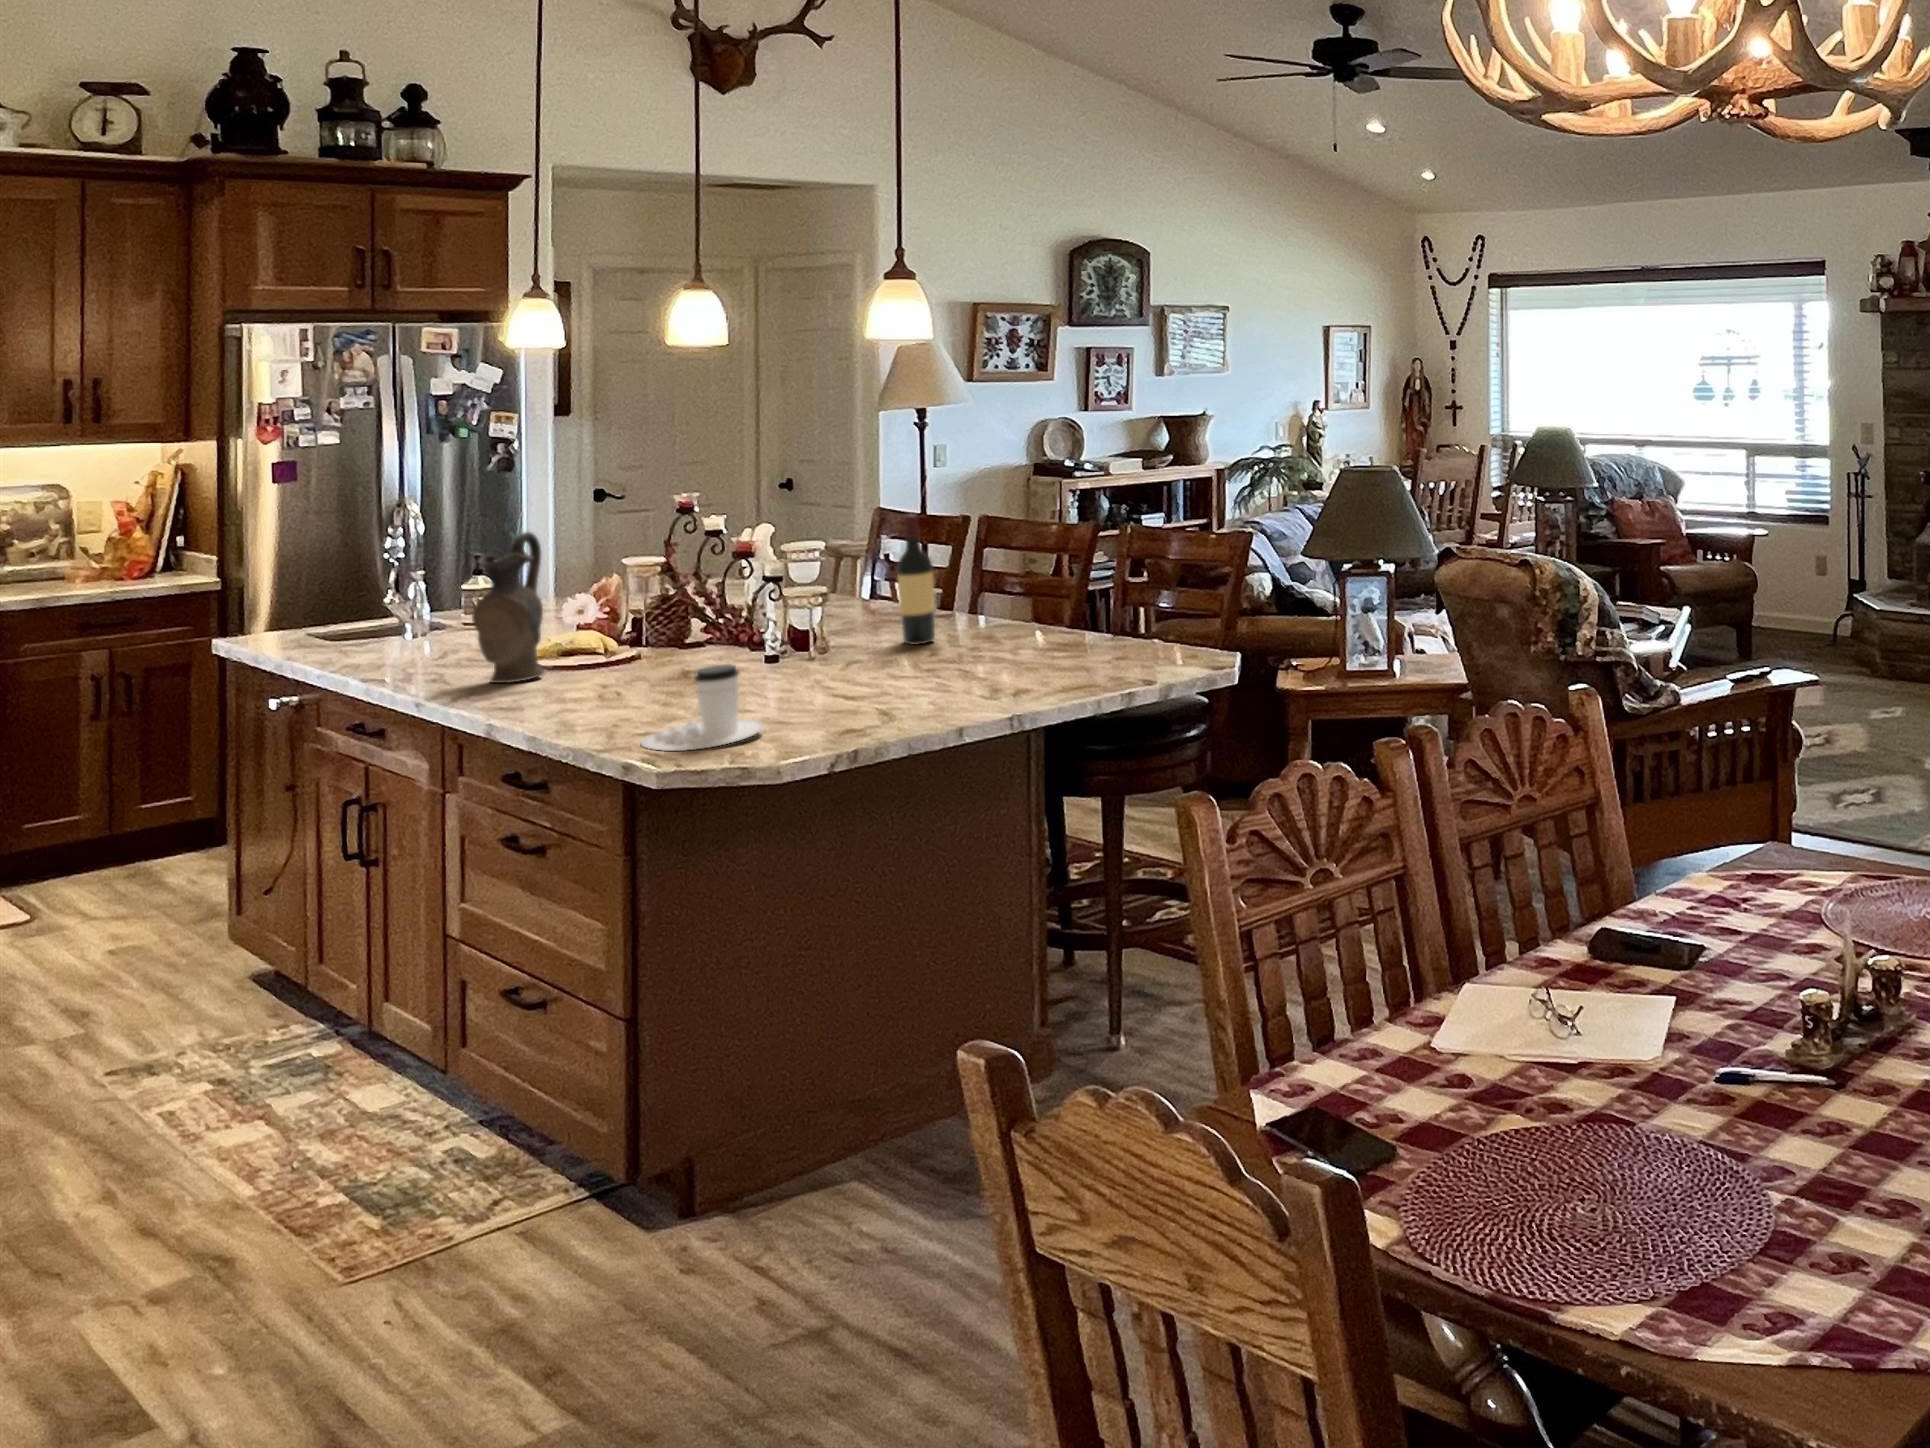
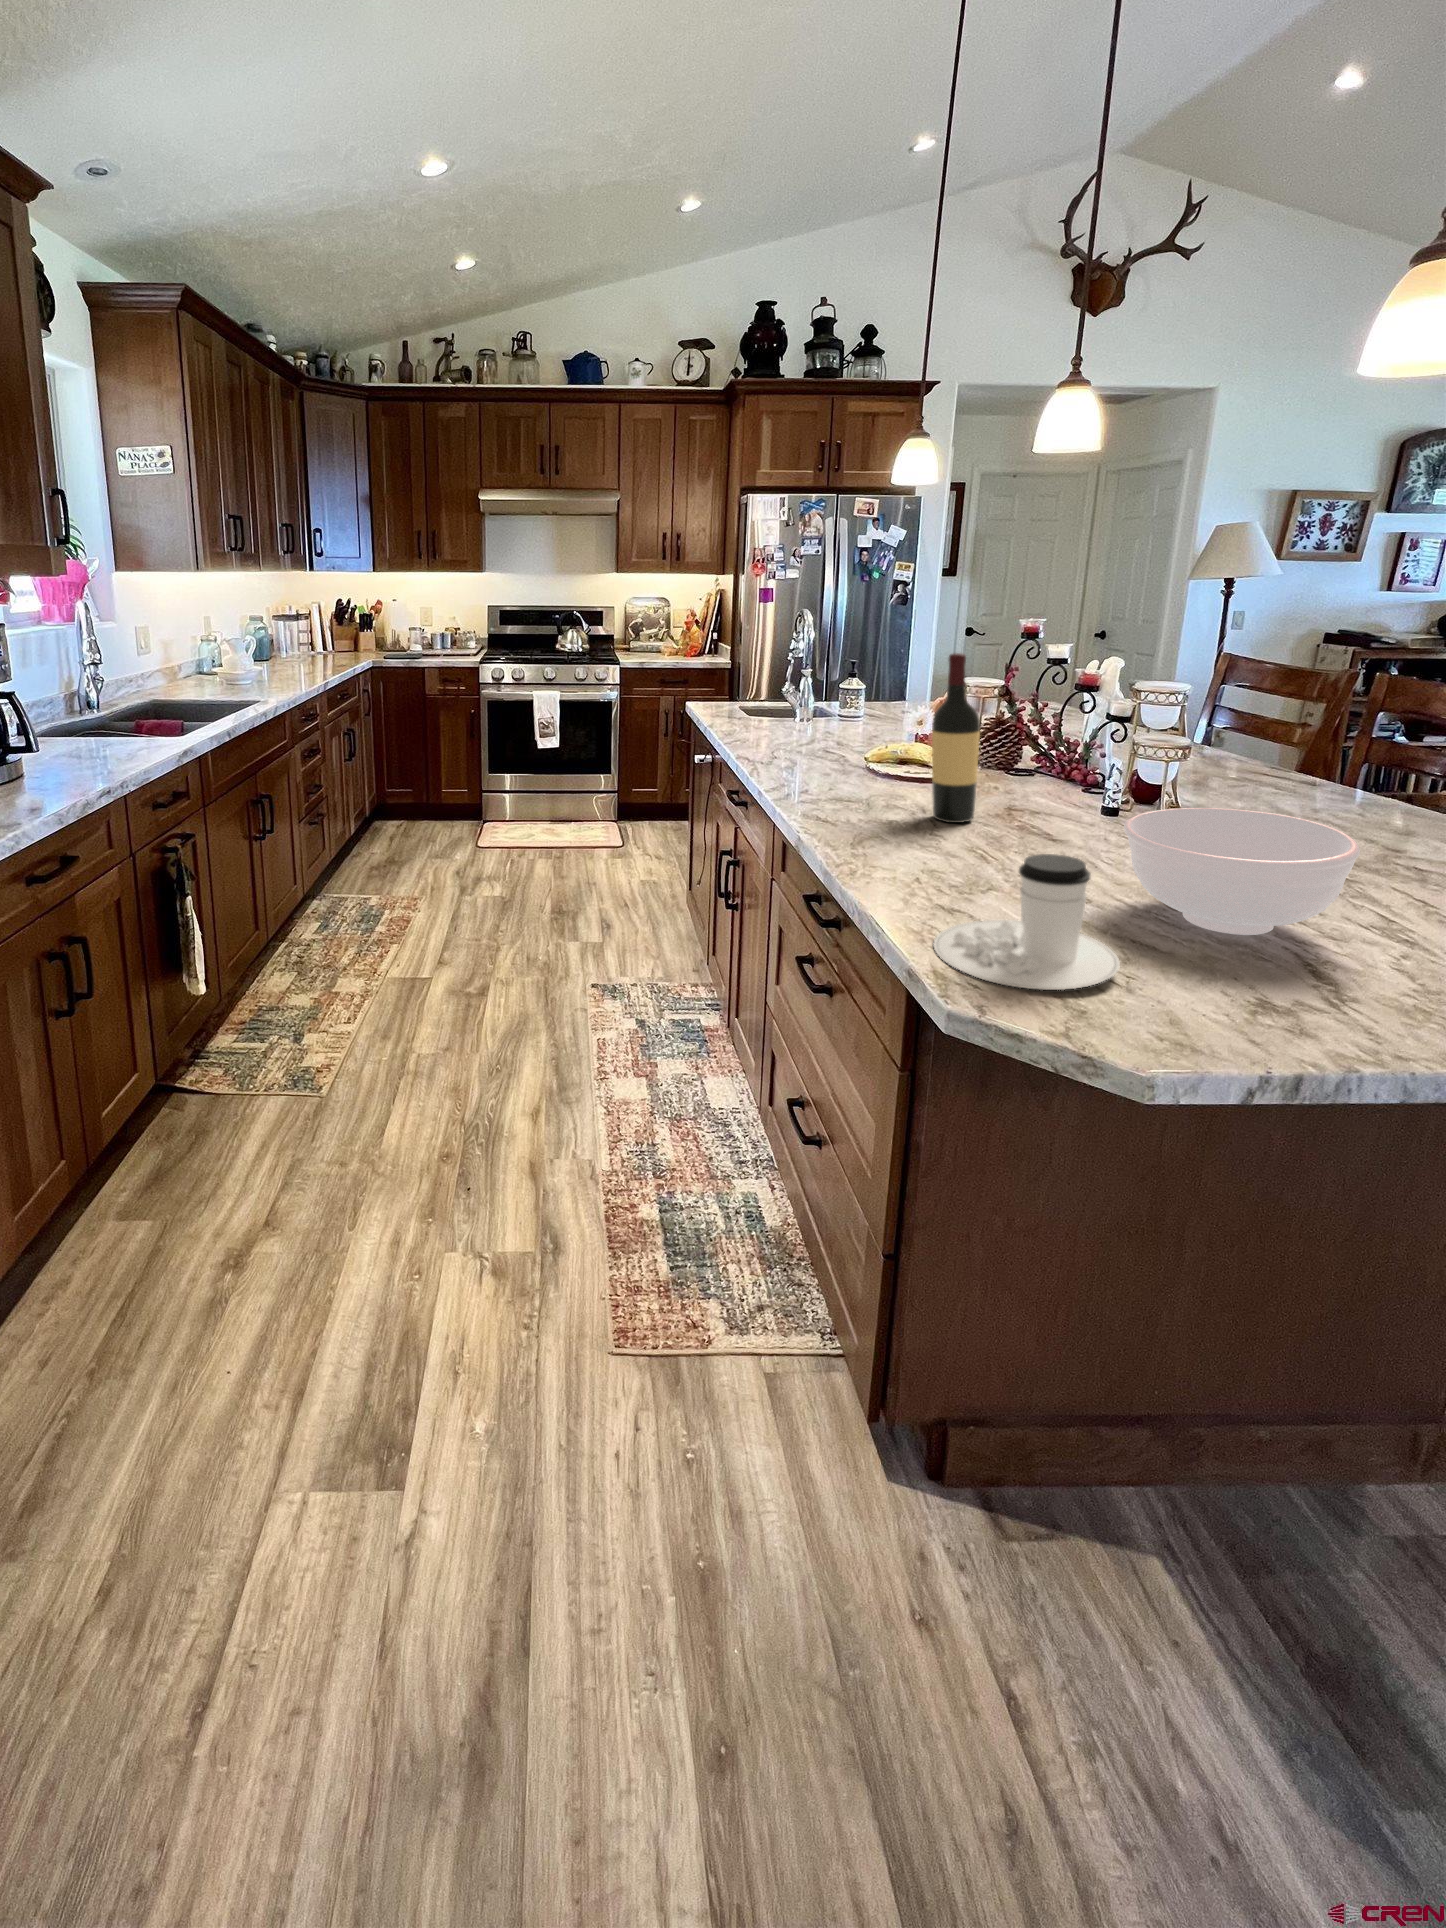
wine bottle: present [897,514,935,645] -> present [932,653,980,823]
ceramic pitcher: present [472,532,544,683] -> none [808,638,879,790]
bowl: none [765,625,902,706] -> present [1124,808,1360,935]

